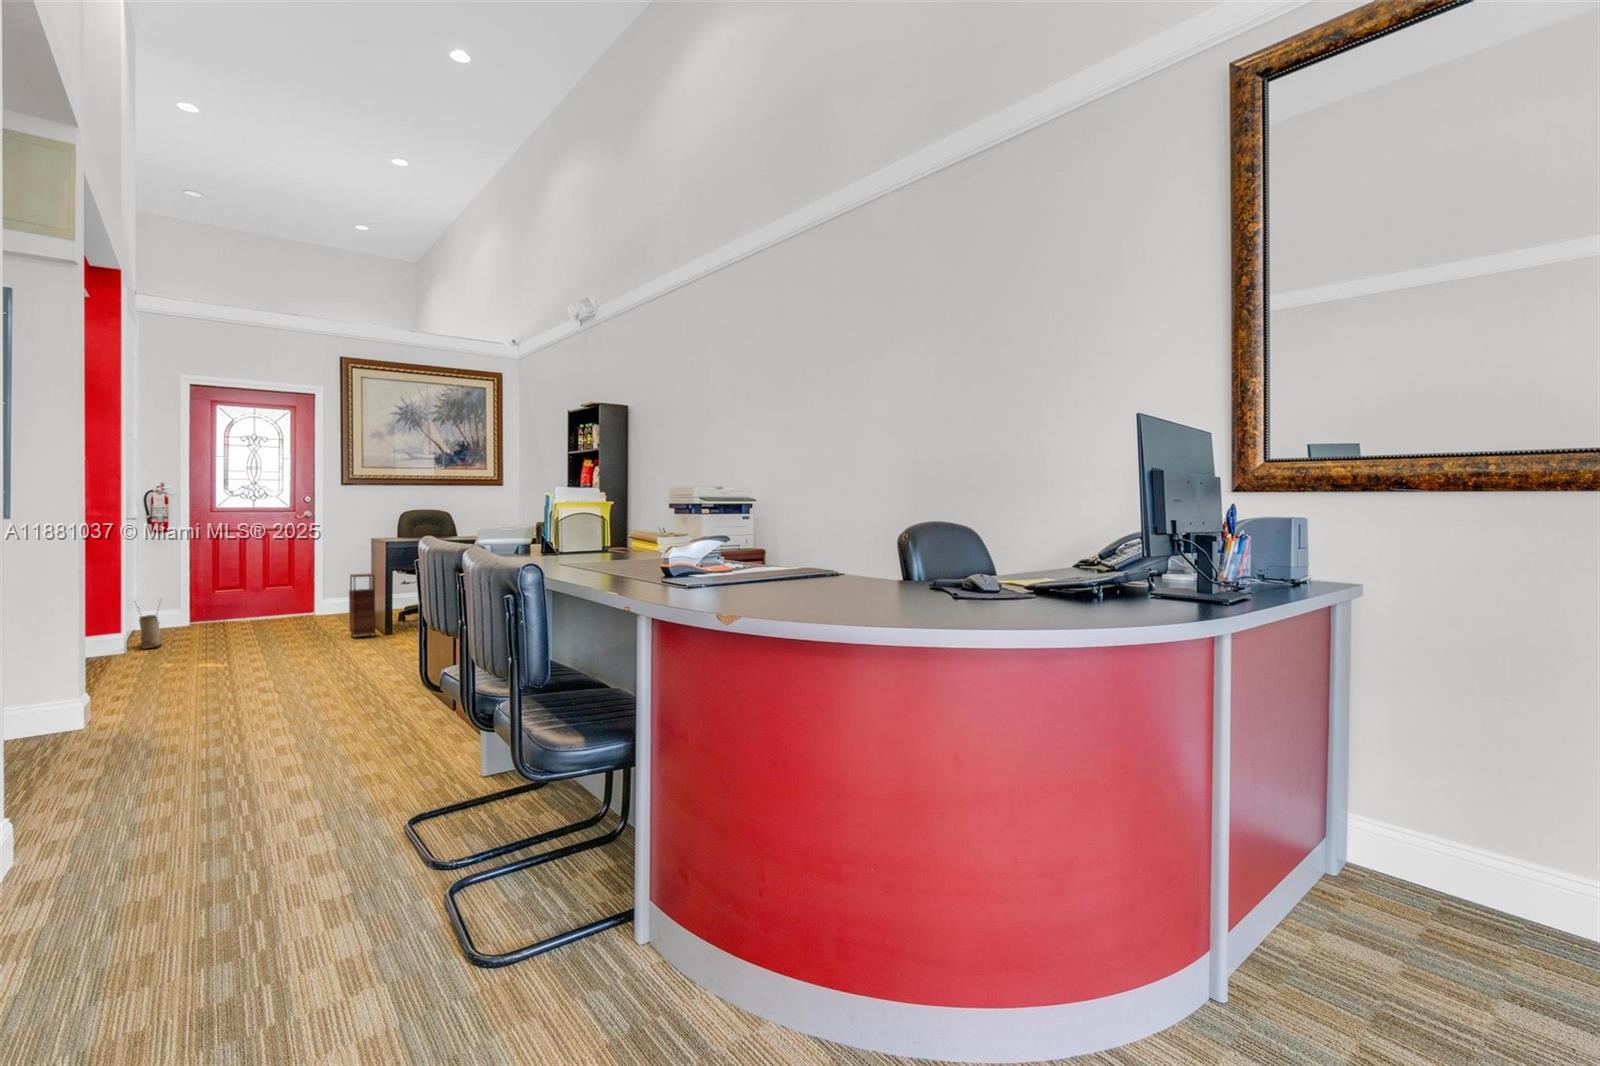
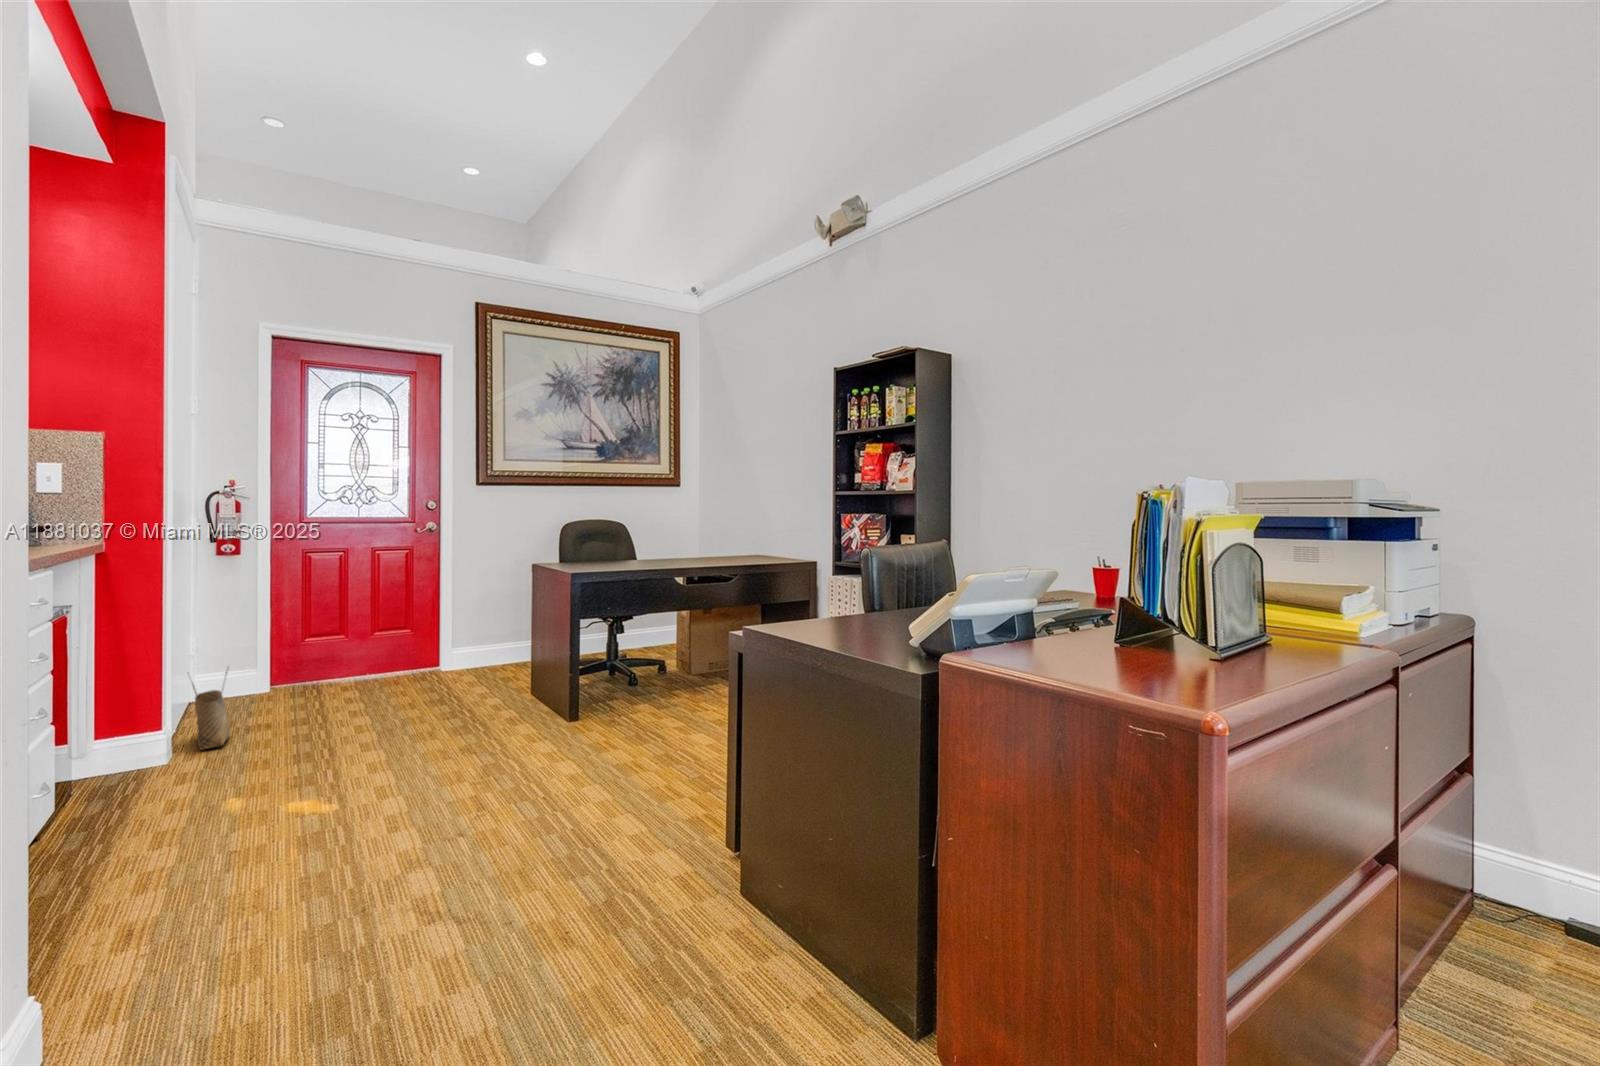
storage cabinet: present [349,573,376,638] -> none [506,619,546,723]

